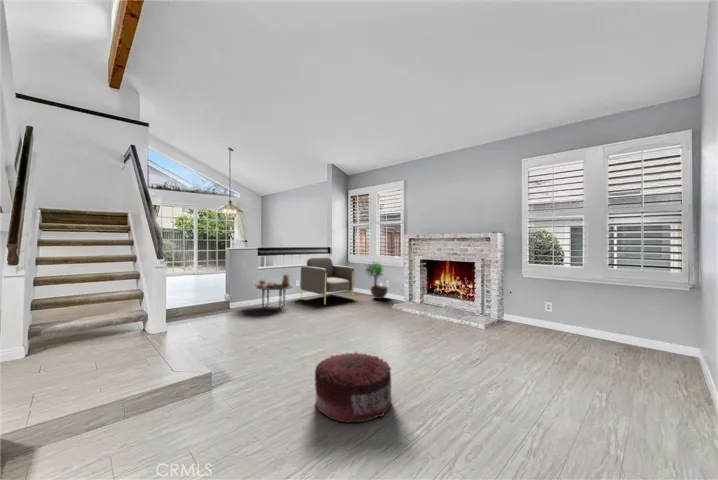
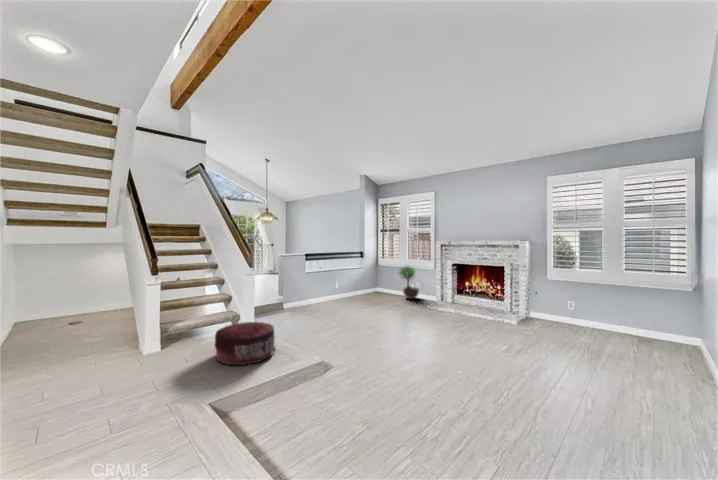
armchair: present [300,257,354,304] -> none [340,261,389,304]
side table: present [255,274,292,308] -> none [304,277,338,309]
pouf: present [315,352,392,423] -> present [215,322,275,365]

